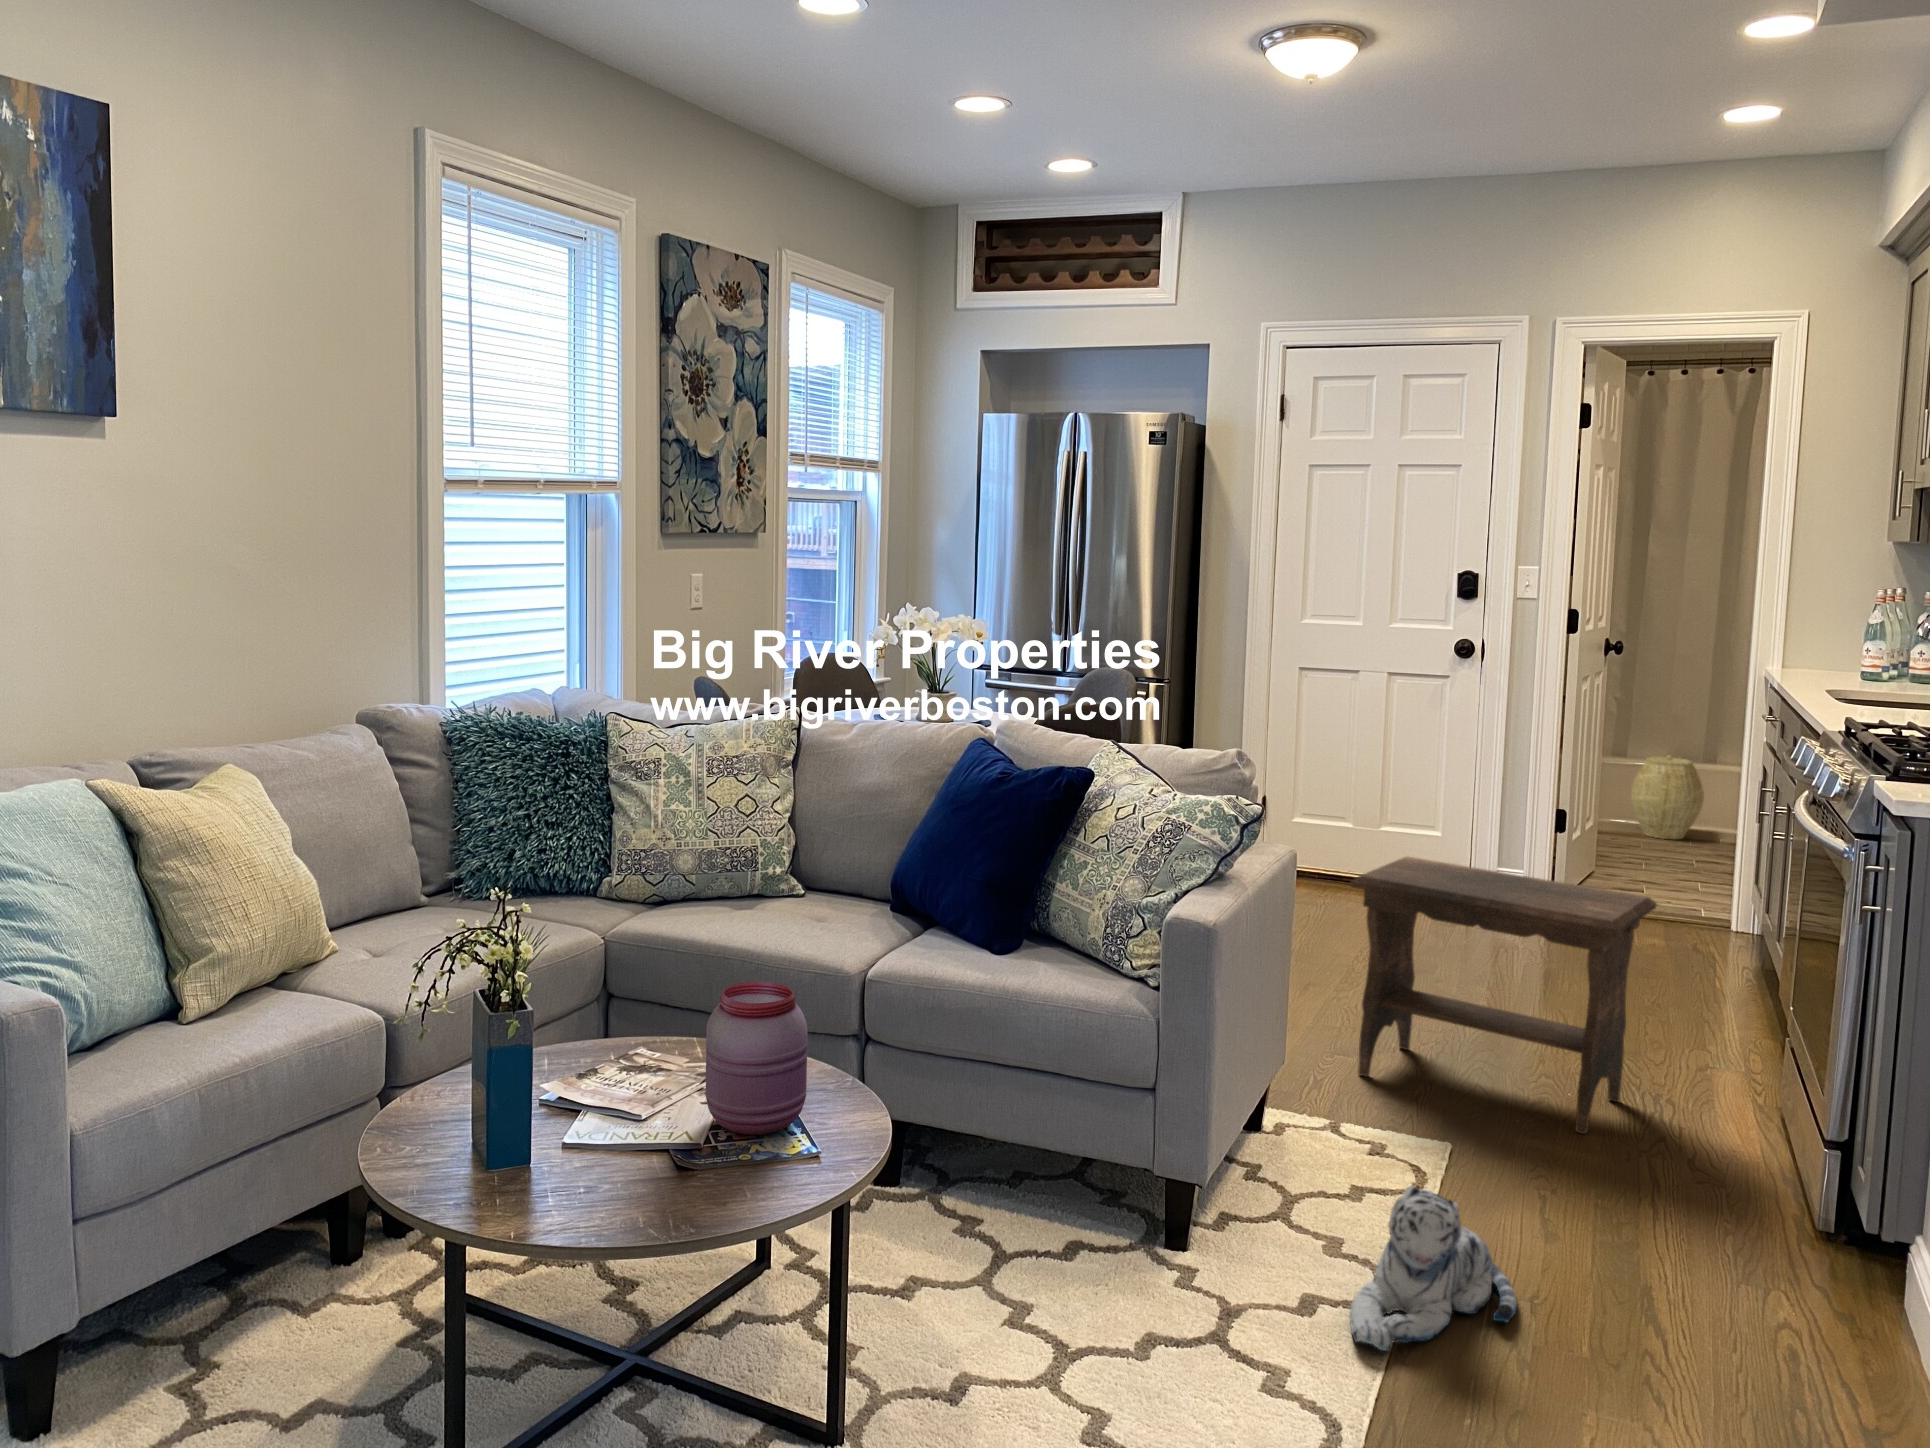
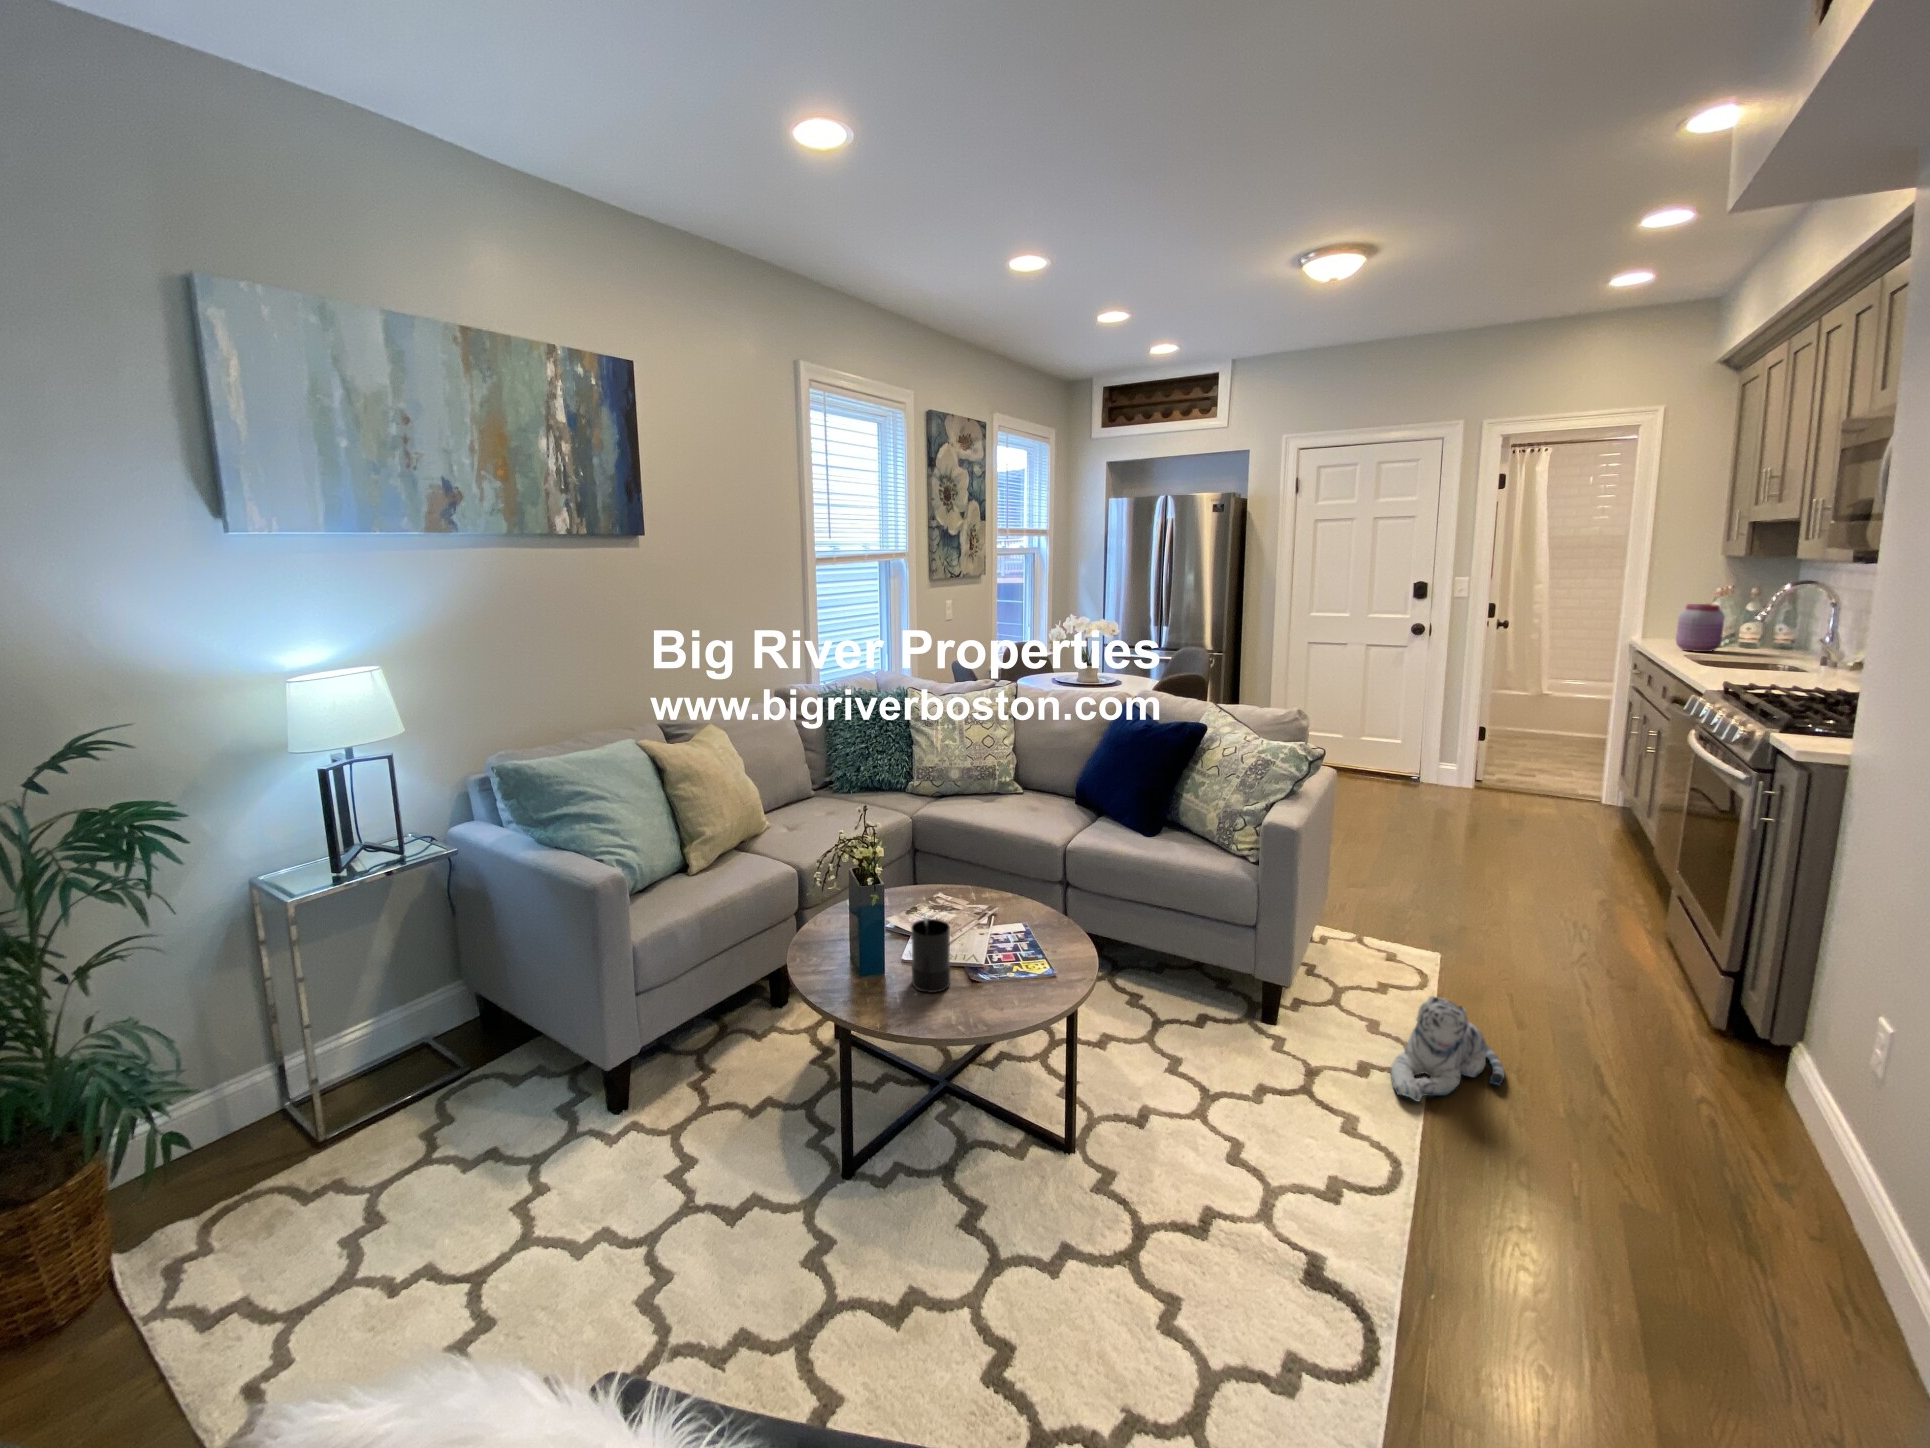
woven basket: present [1630,756,1704,839] -> none [1525,693,1576,746]
footstool: present [1350,857,1656,1134] -> none [1365,770,1579,951]
jar: present [706,982,808,1135] -> present [1676,604,1725,652]
candle: none [571,1055,637,1187] -> present [911,913,950,992]

